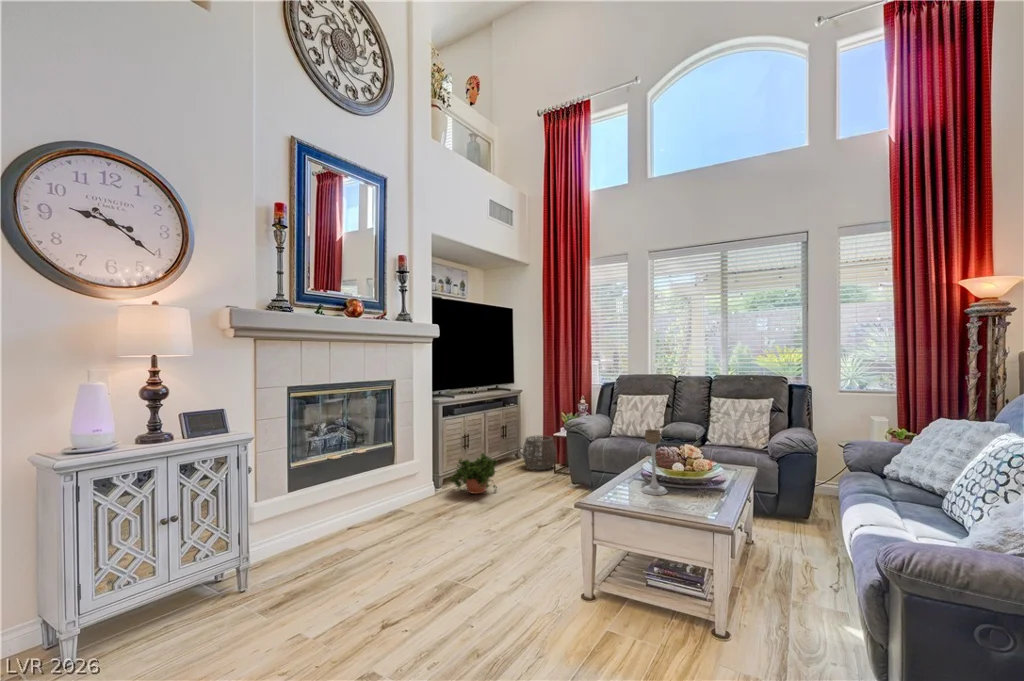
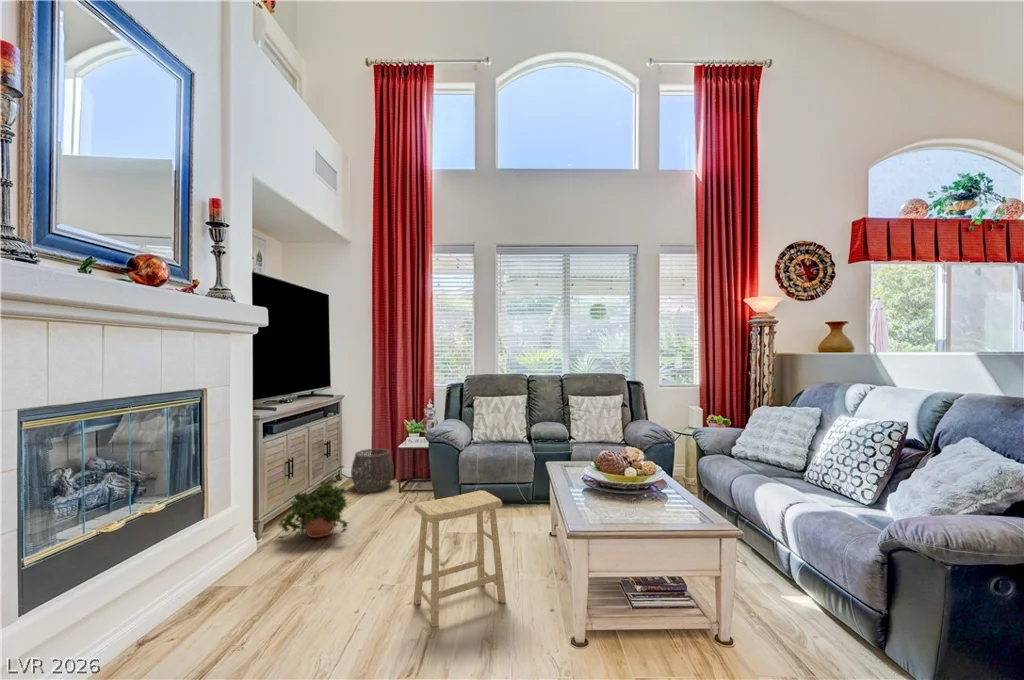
candle holder: present [642,429,667,495] -> none [612,434,640,507]
footstool: none [495,468,561,560] -> present [414,490,506,627]

